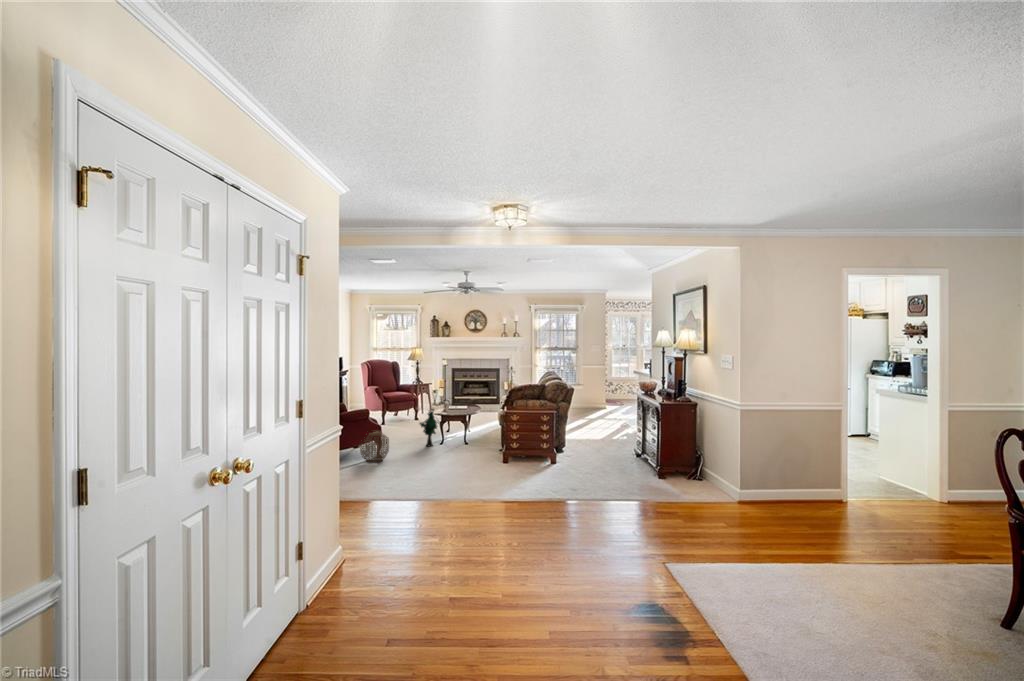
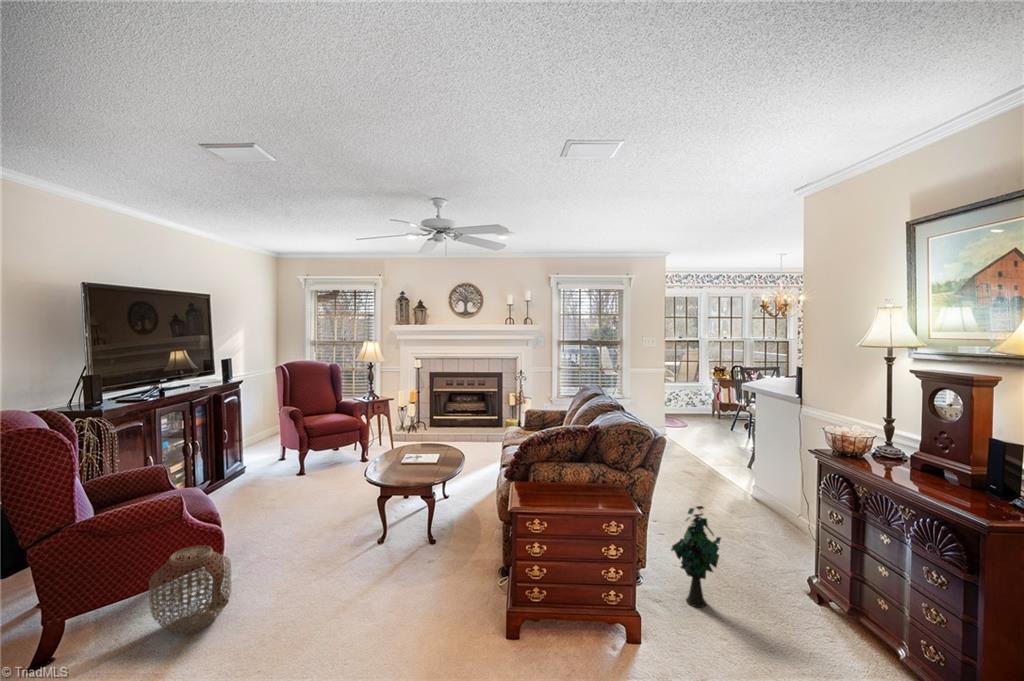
decorative plant: present [420,409,439,446] -> present [671,506,721,607]

